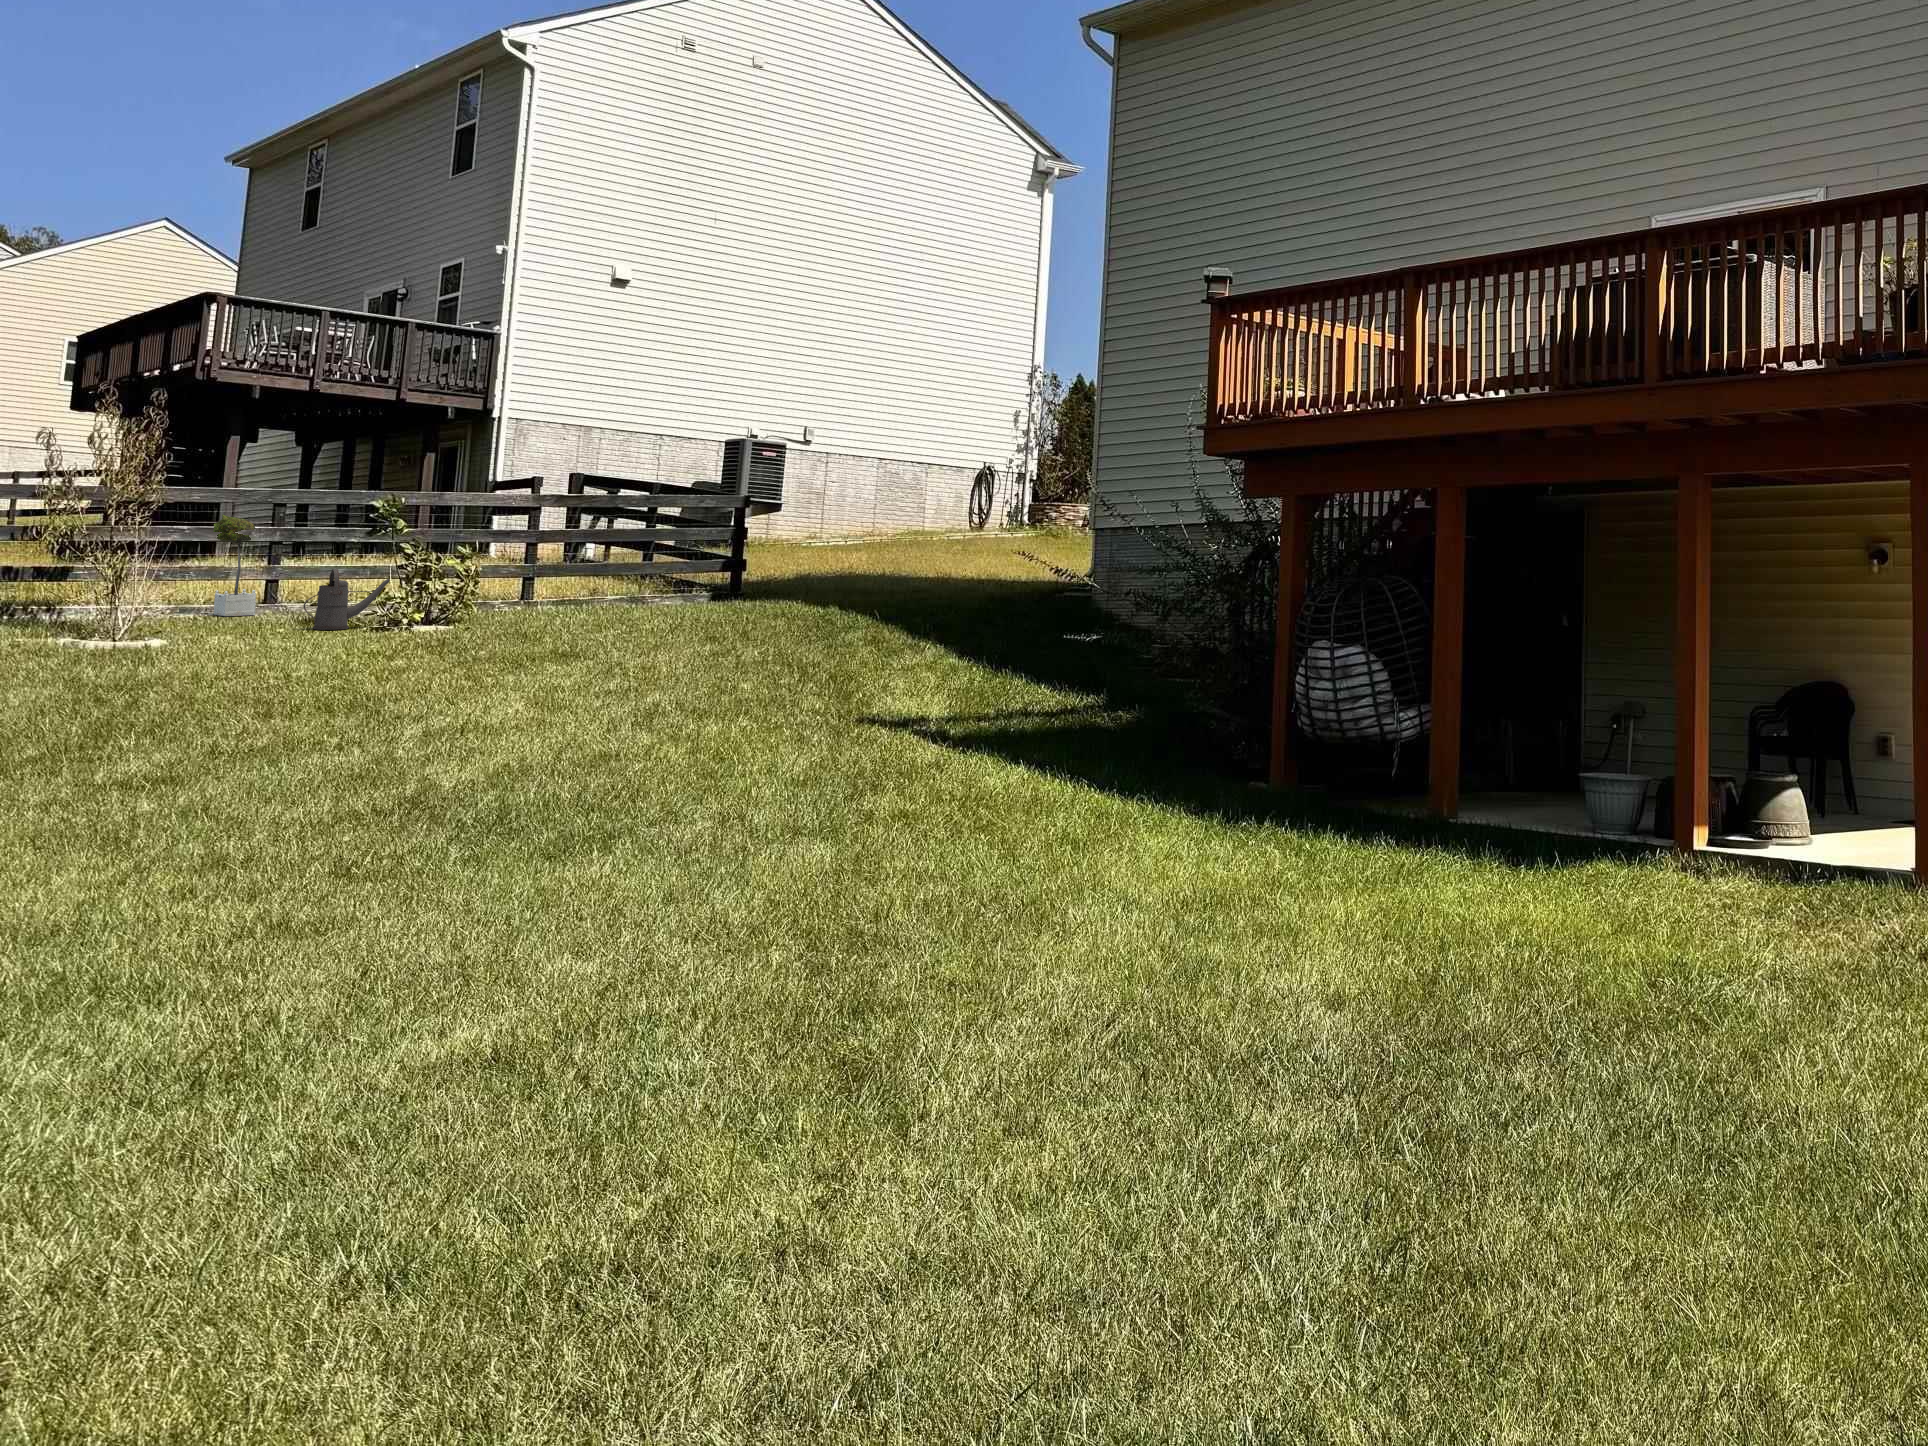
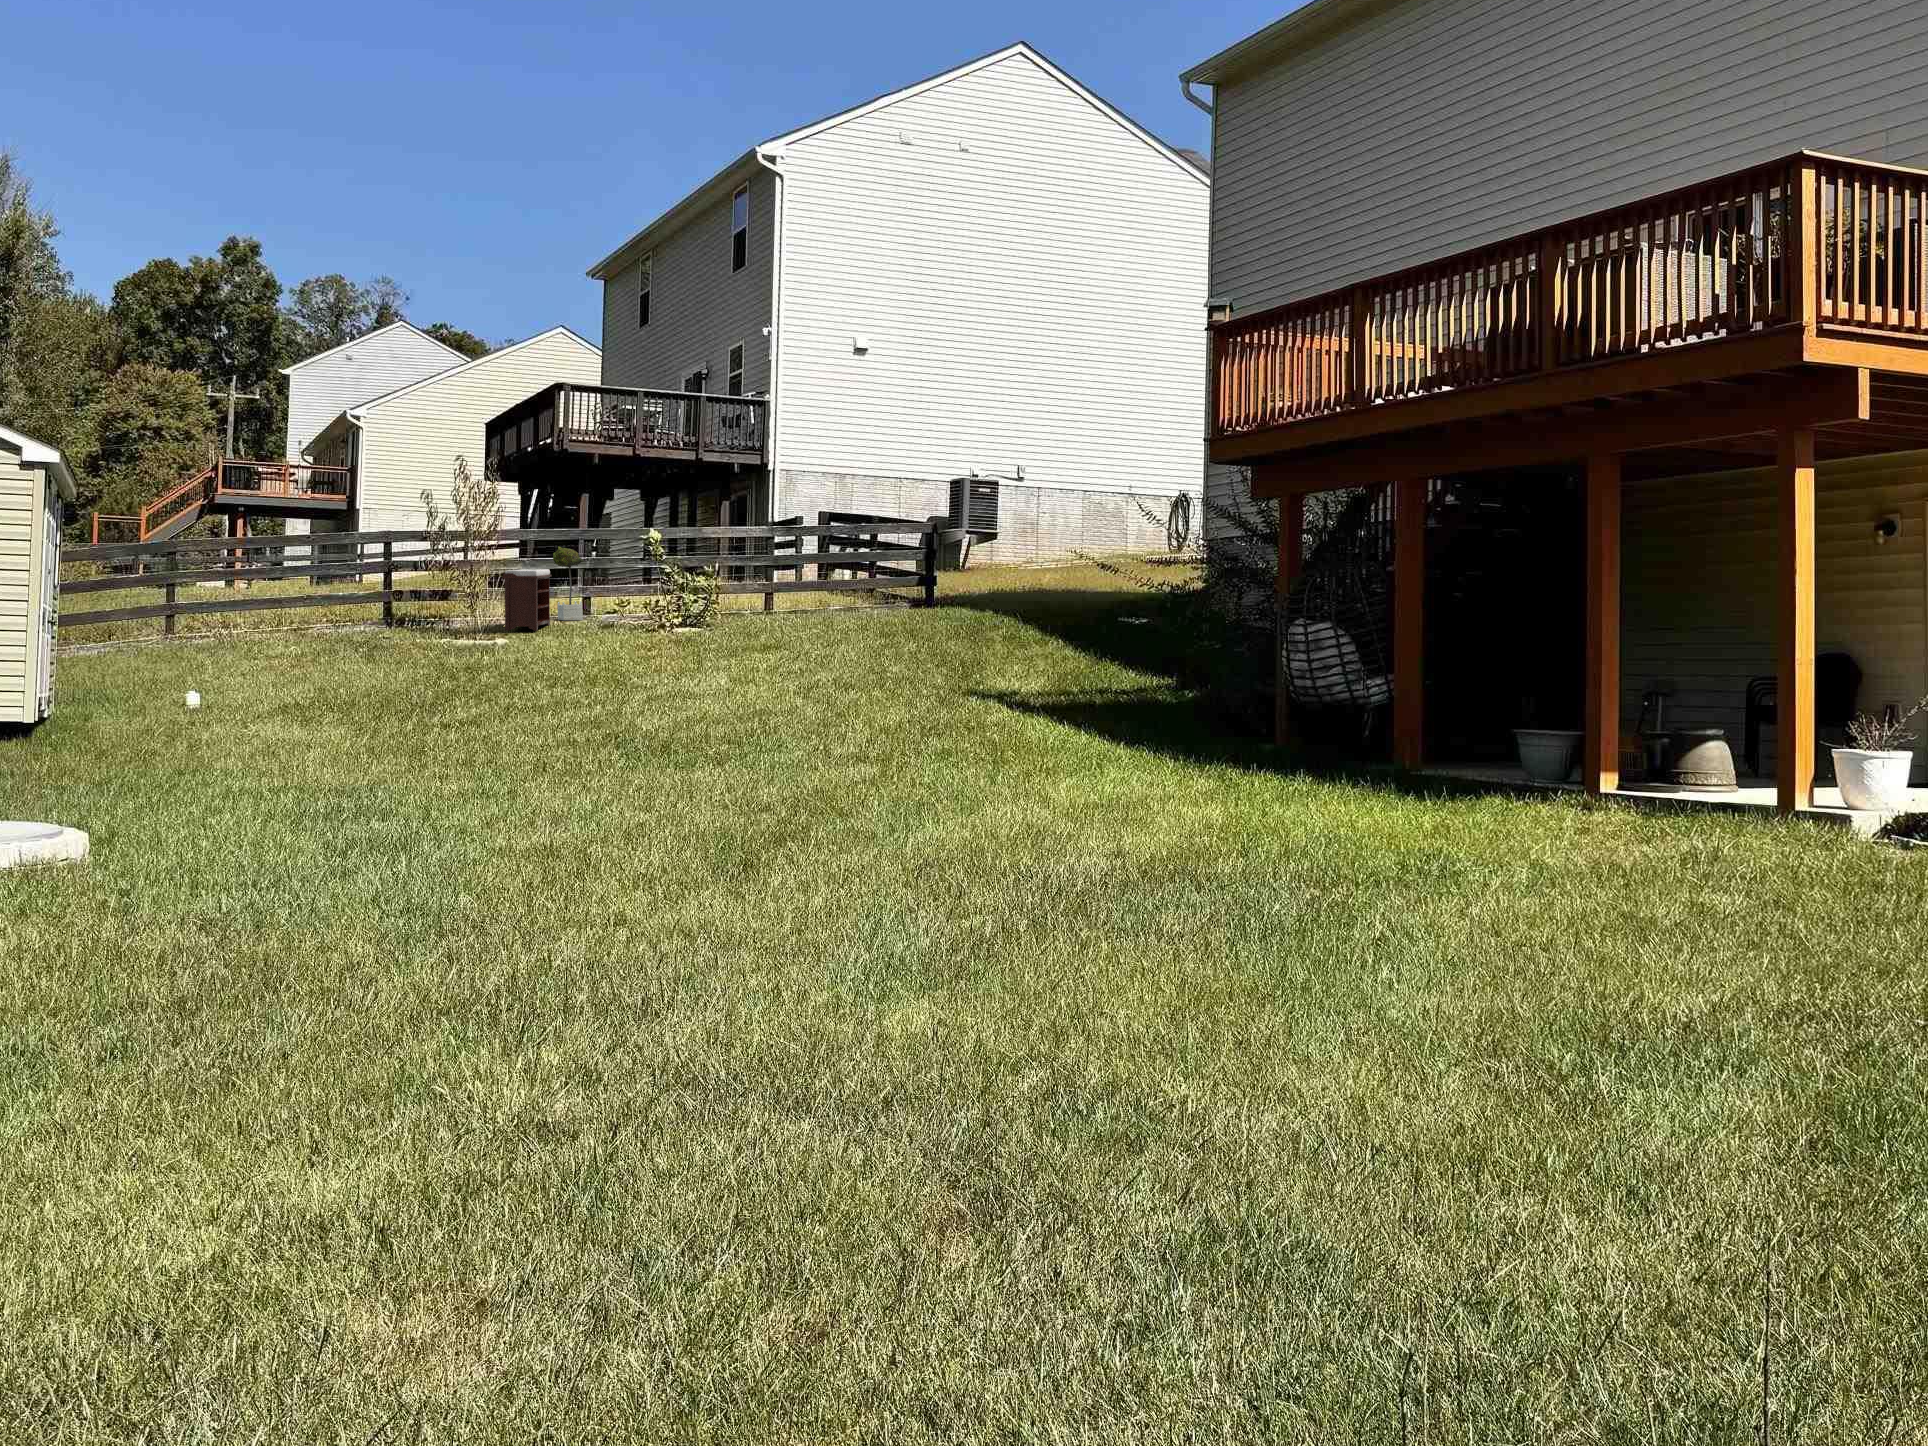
bench: none [135,547,213,636] -> present [503,569,552,631]
watering can: present [304,569,390,630] -> none [608,583,662,628]

